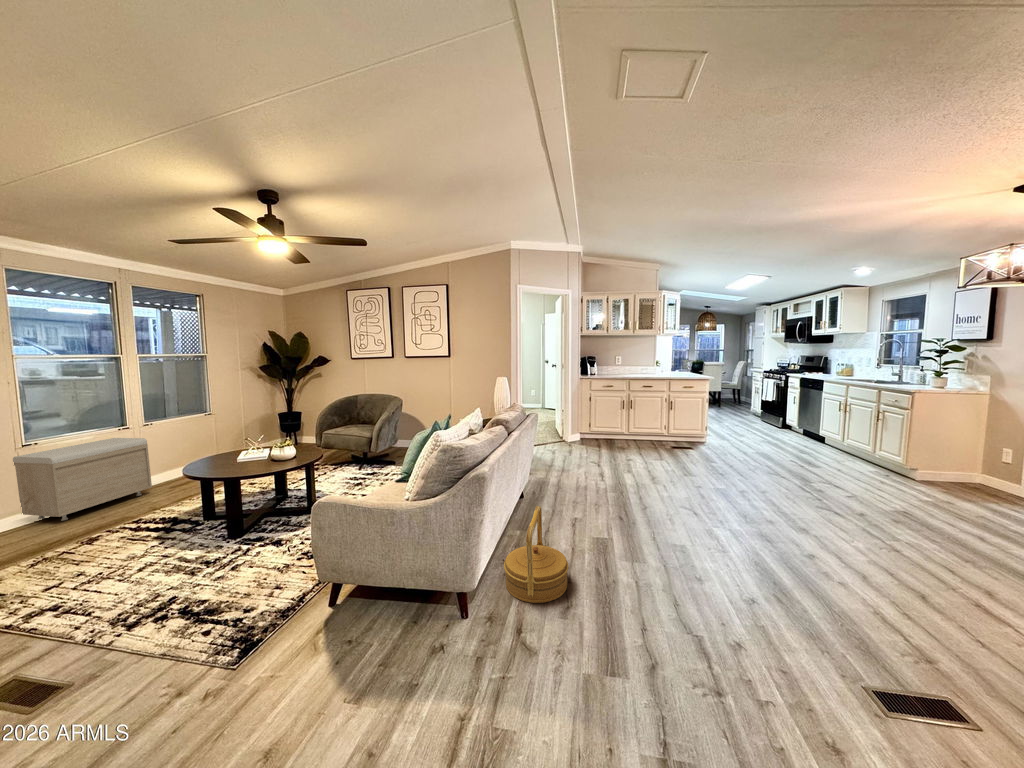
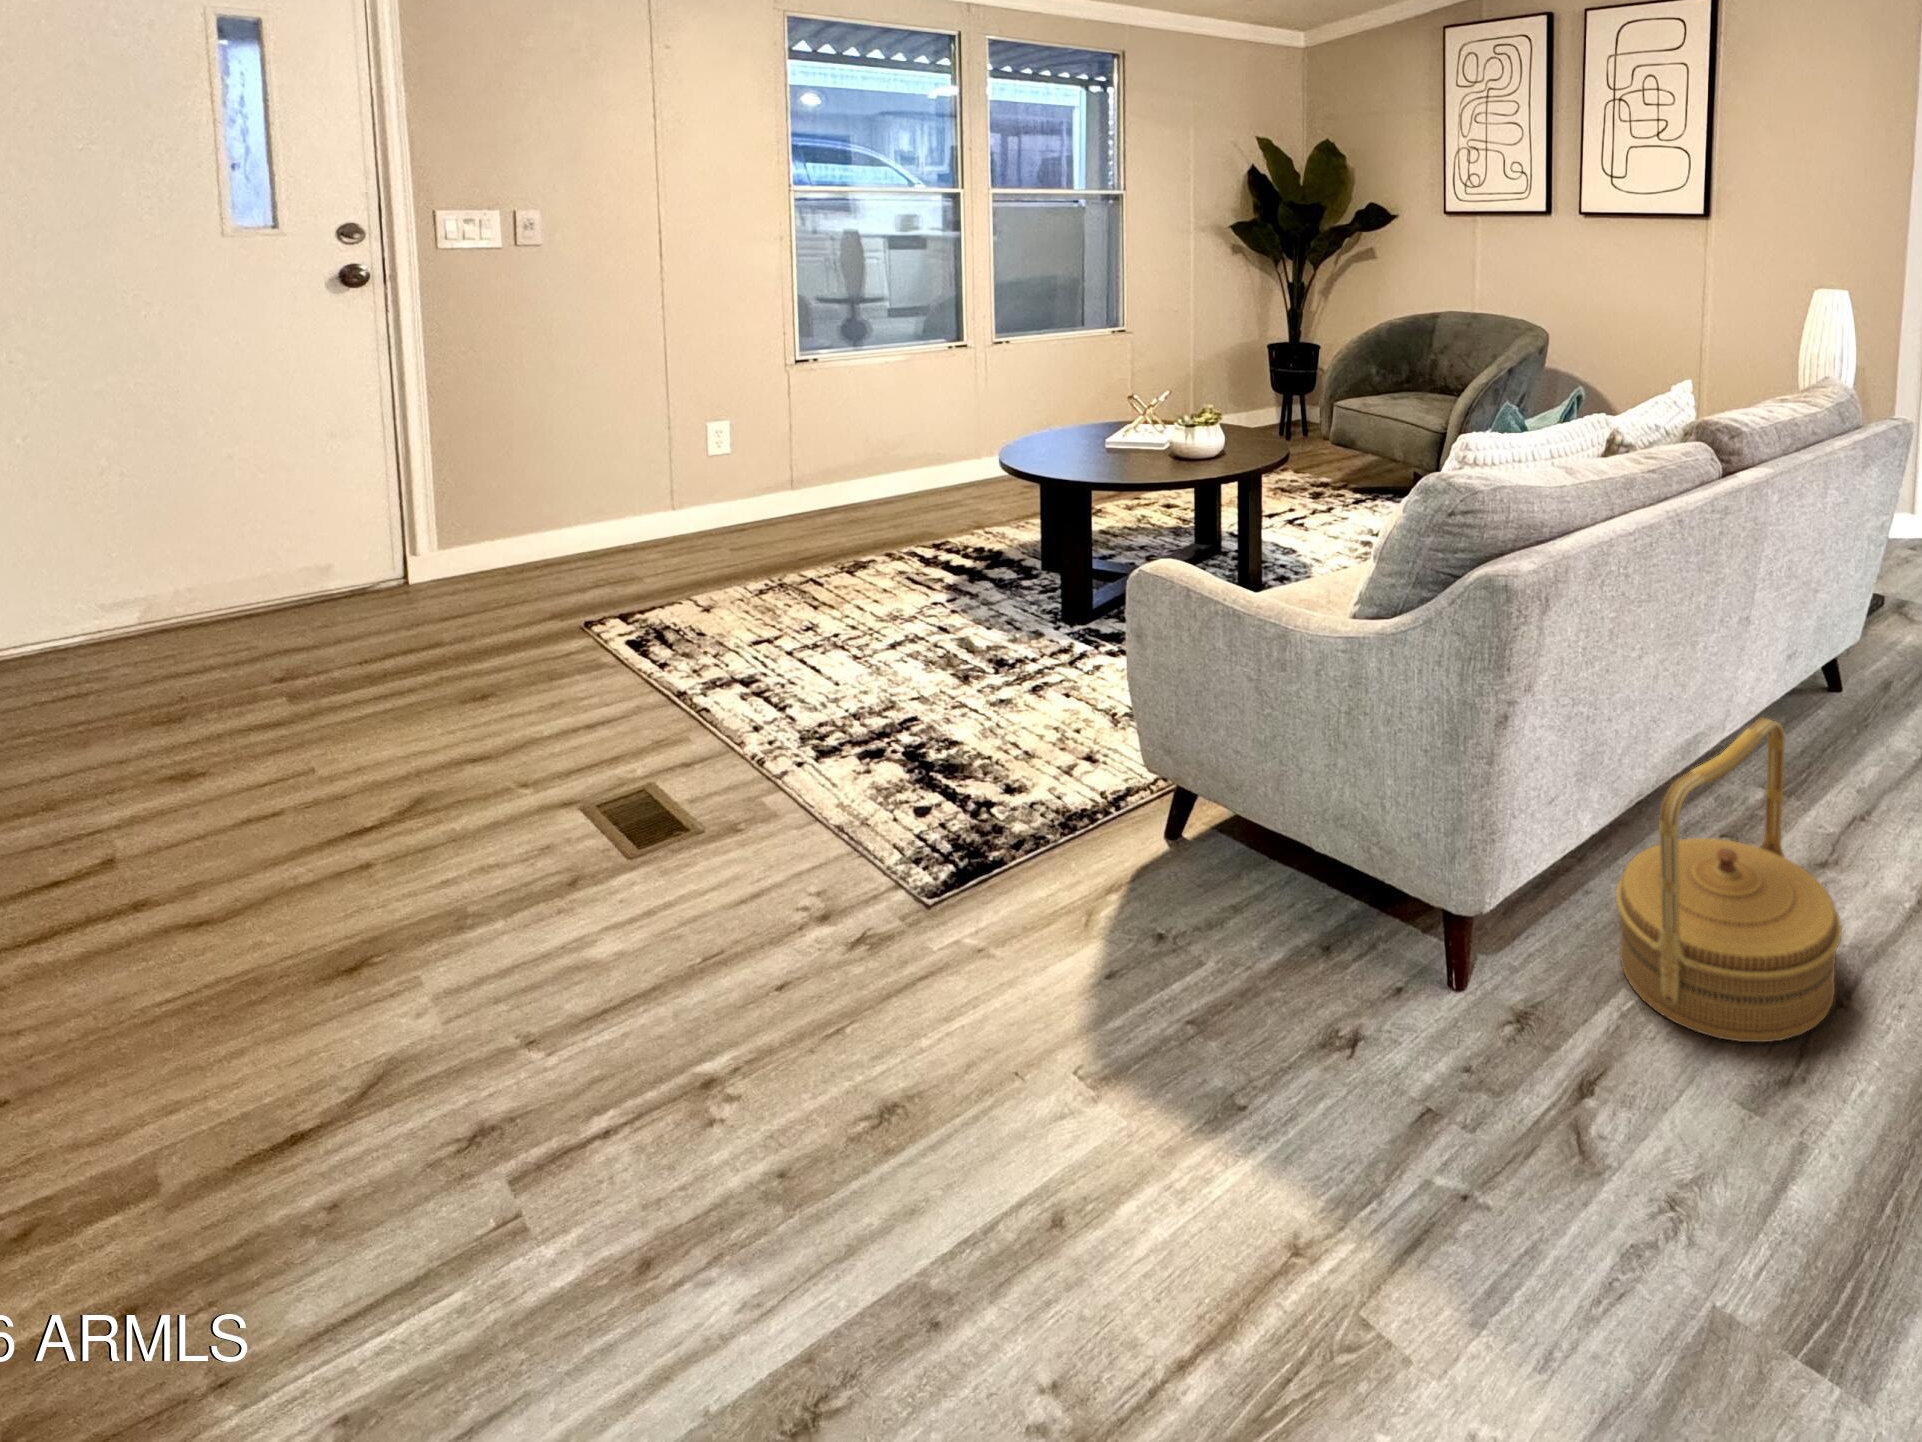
storage bench: present [13,438,152,521] -> none [783,367,987,521]

